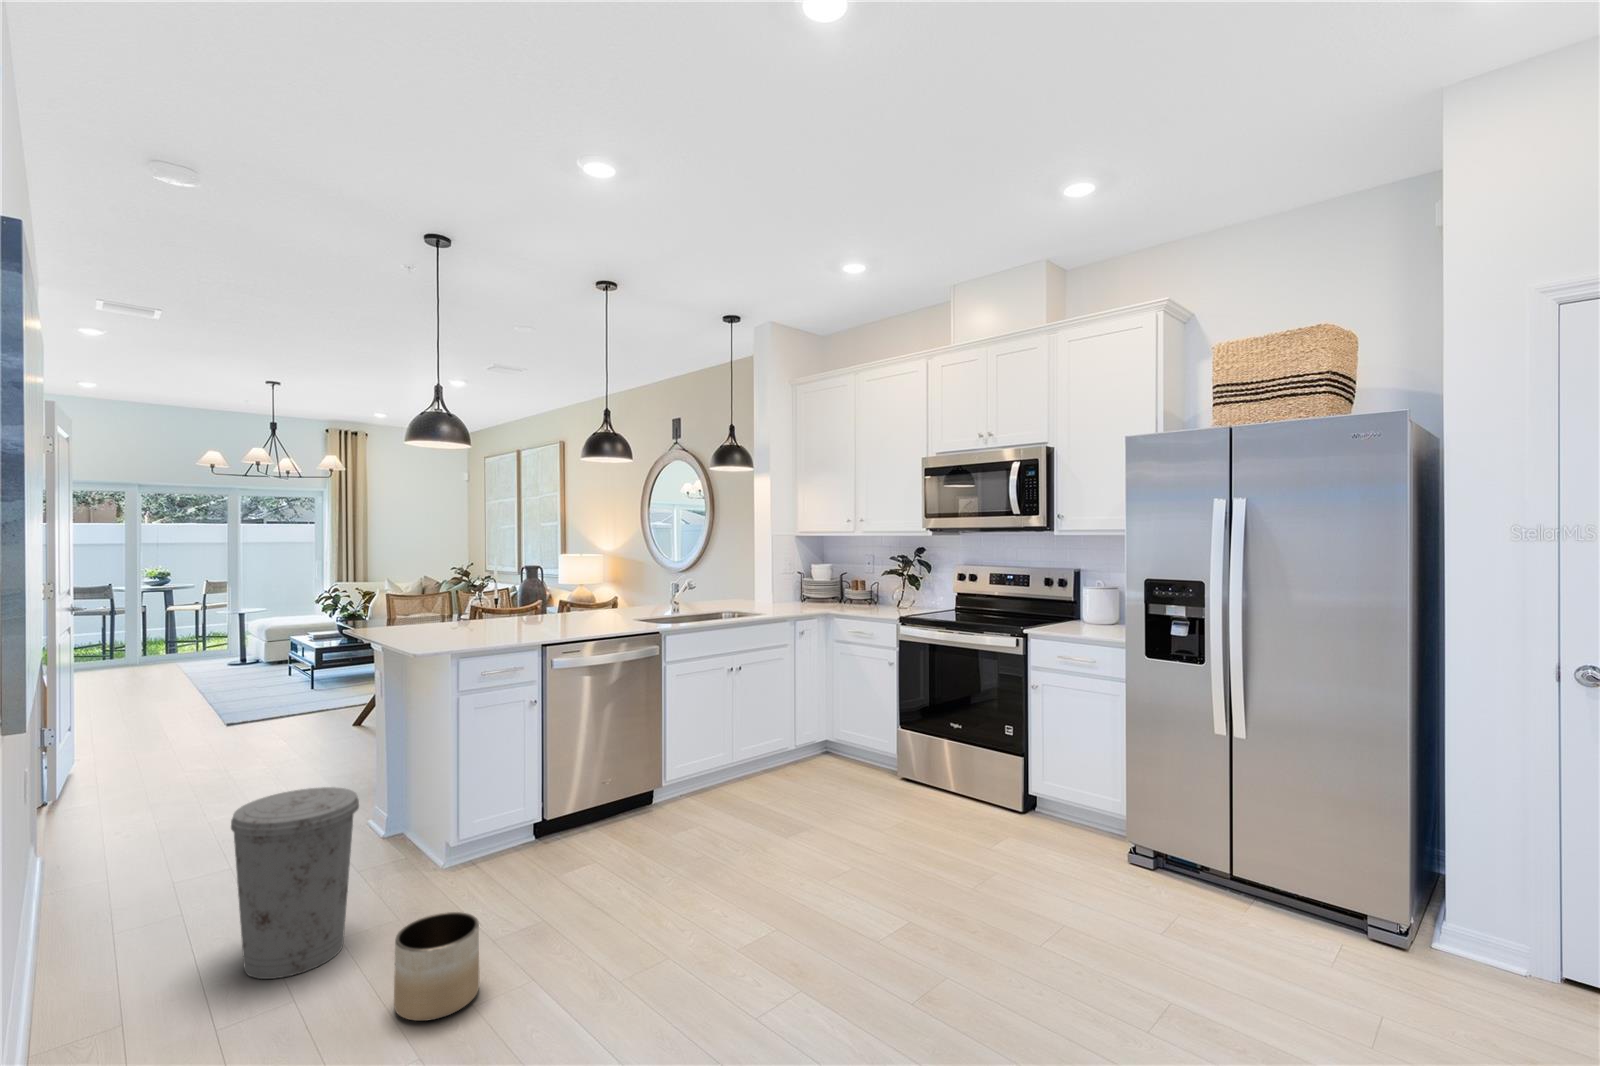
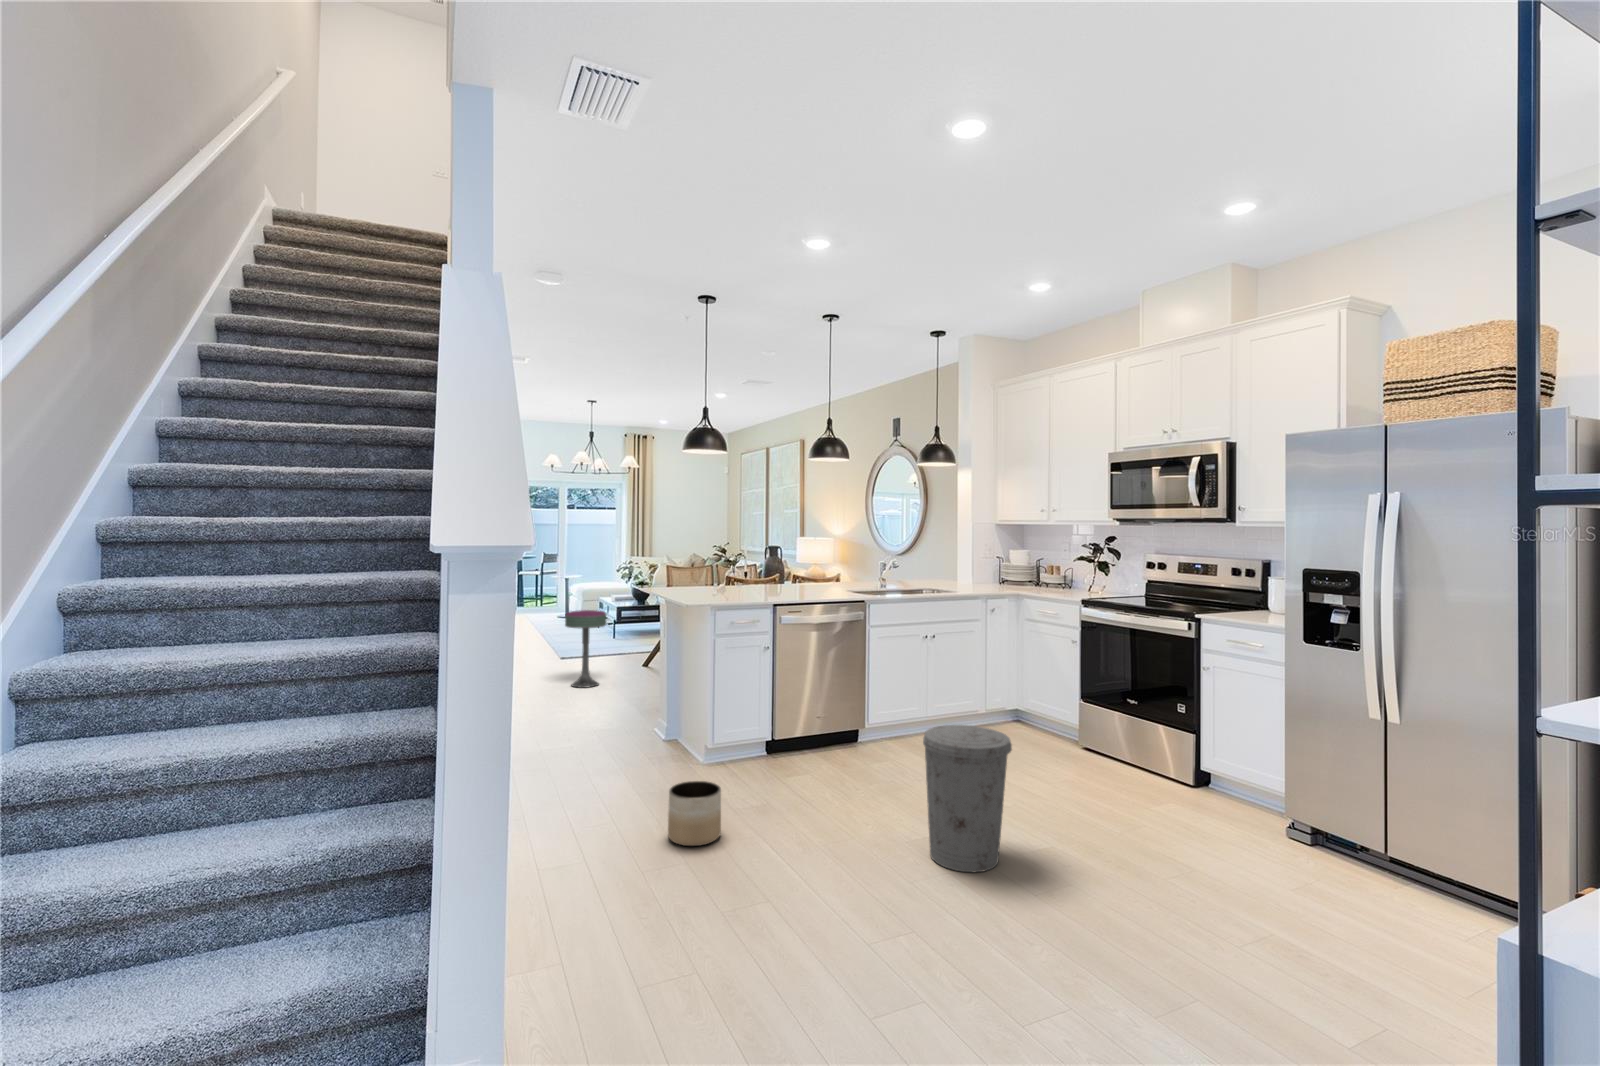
bar stool: none [231,659,297,766] -> present [565,610,606,688]
trash can: present [231,787,359,979] -> present [923,725,1012,872]

